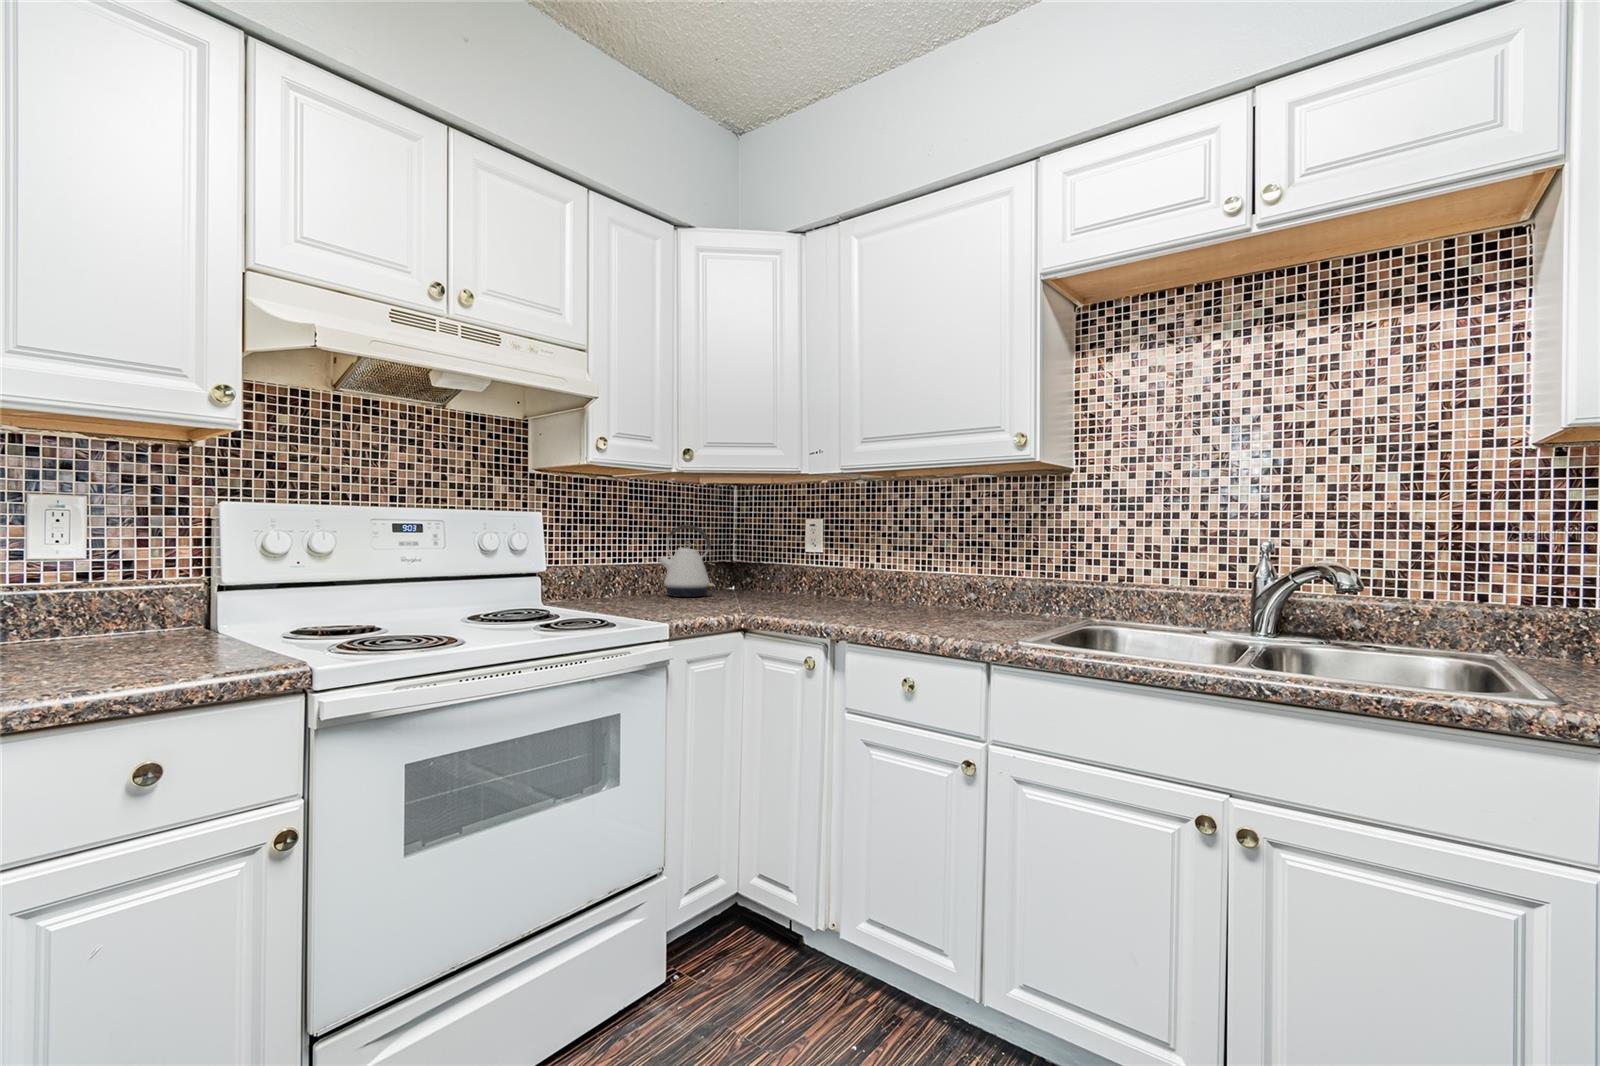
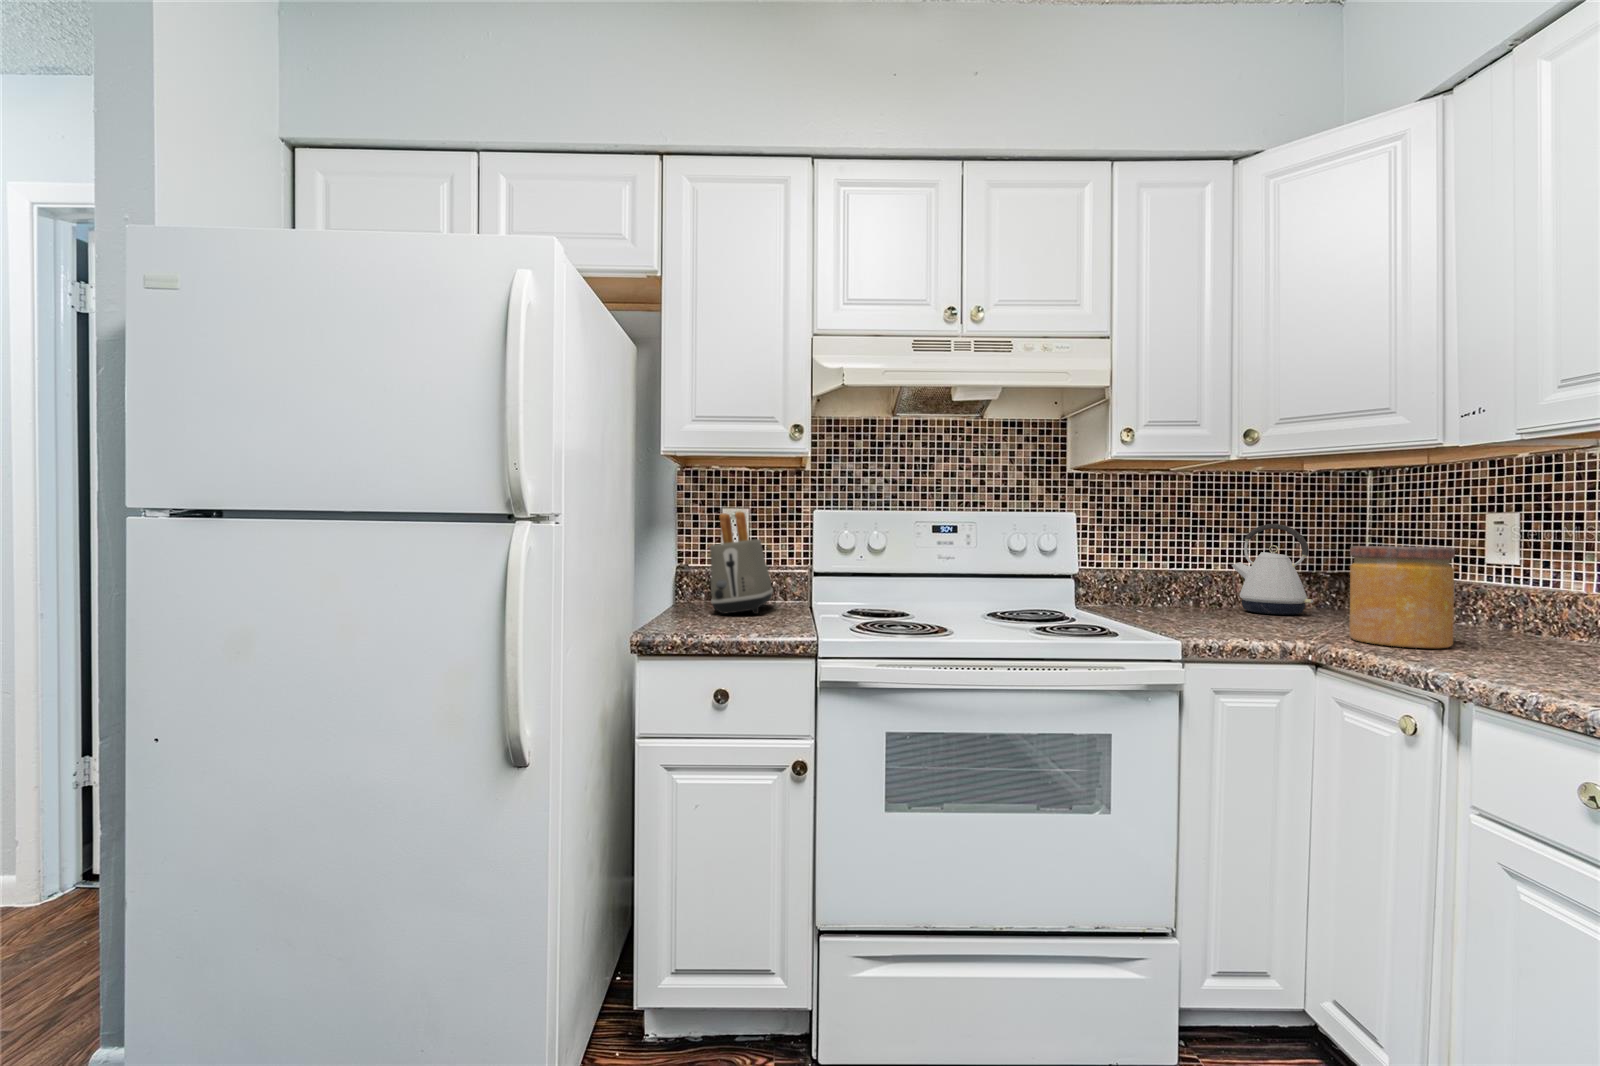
toaster: none [41,501,166,655] -> present [710,512,773,614]
jar: none [757,542,813,612] -> present [1350,546,1455,648]

